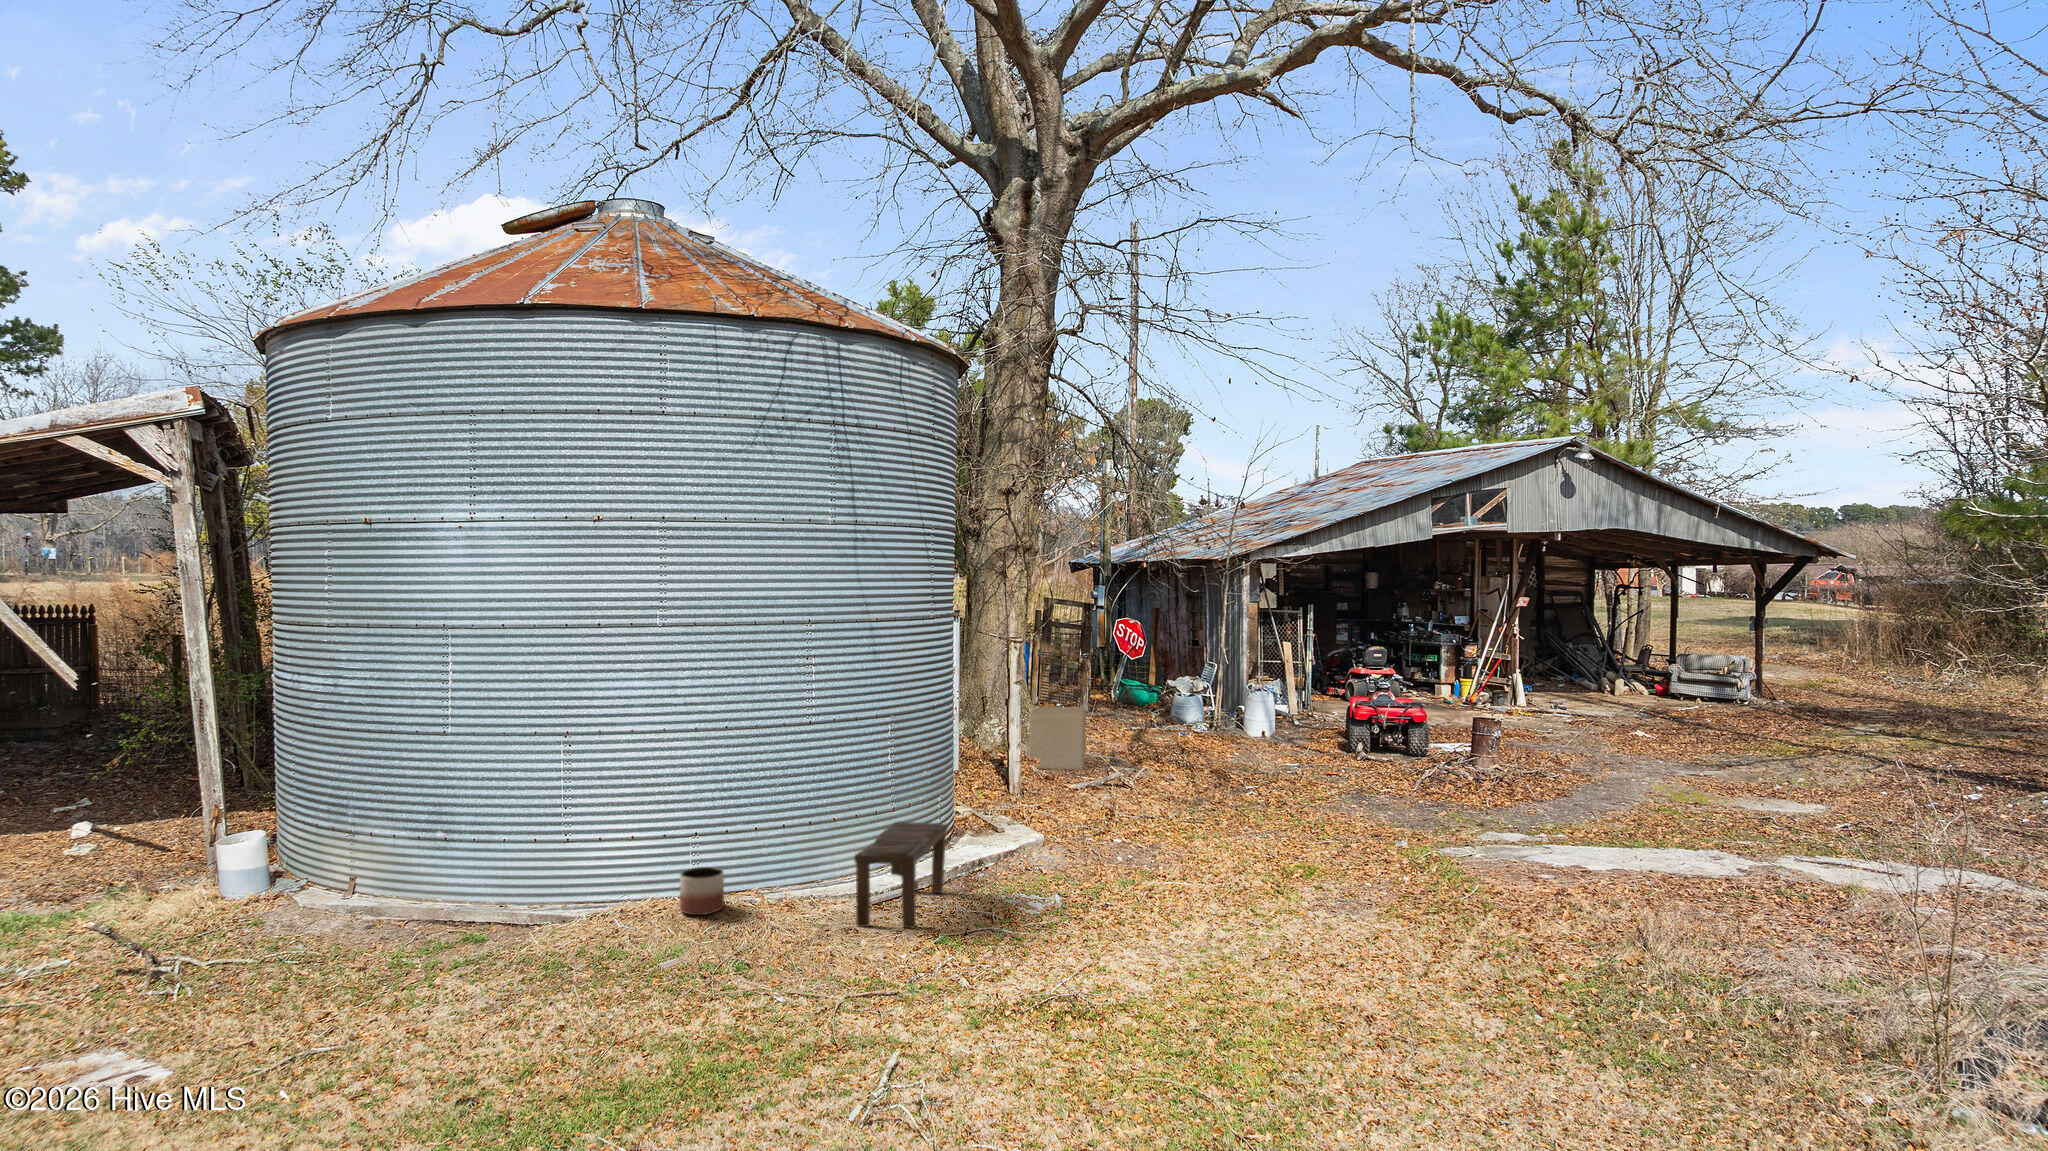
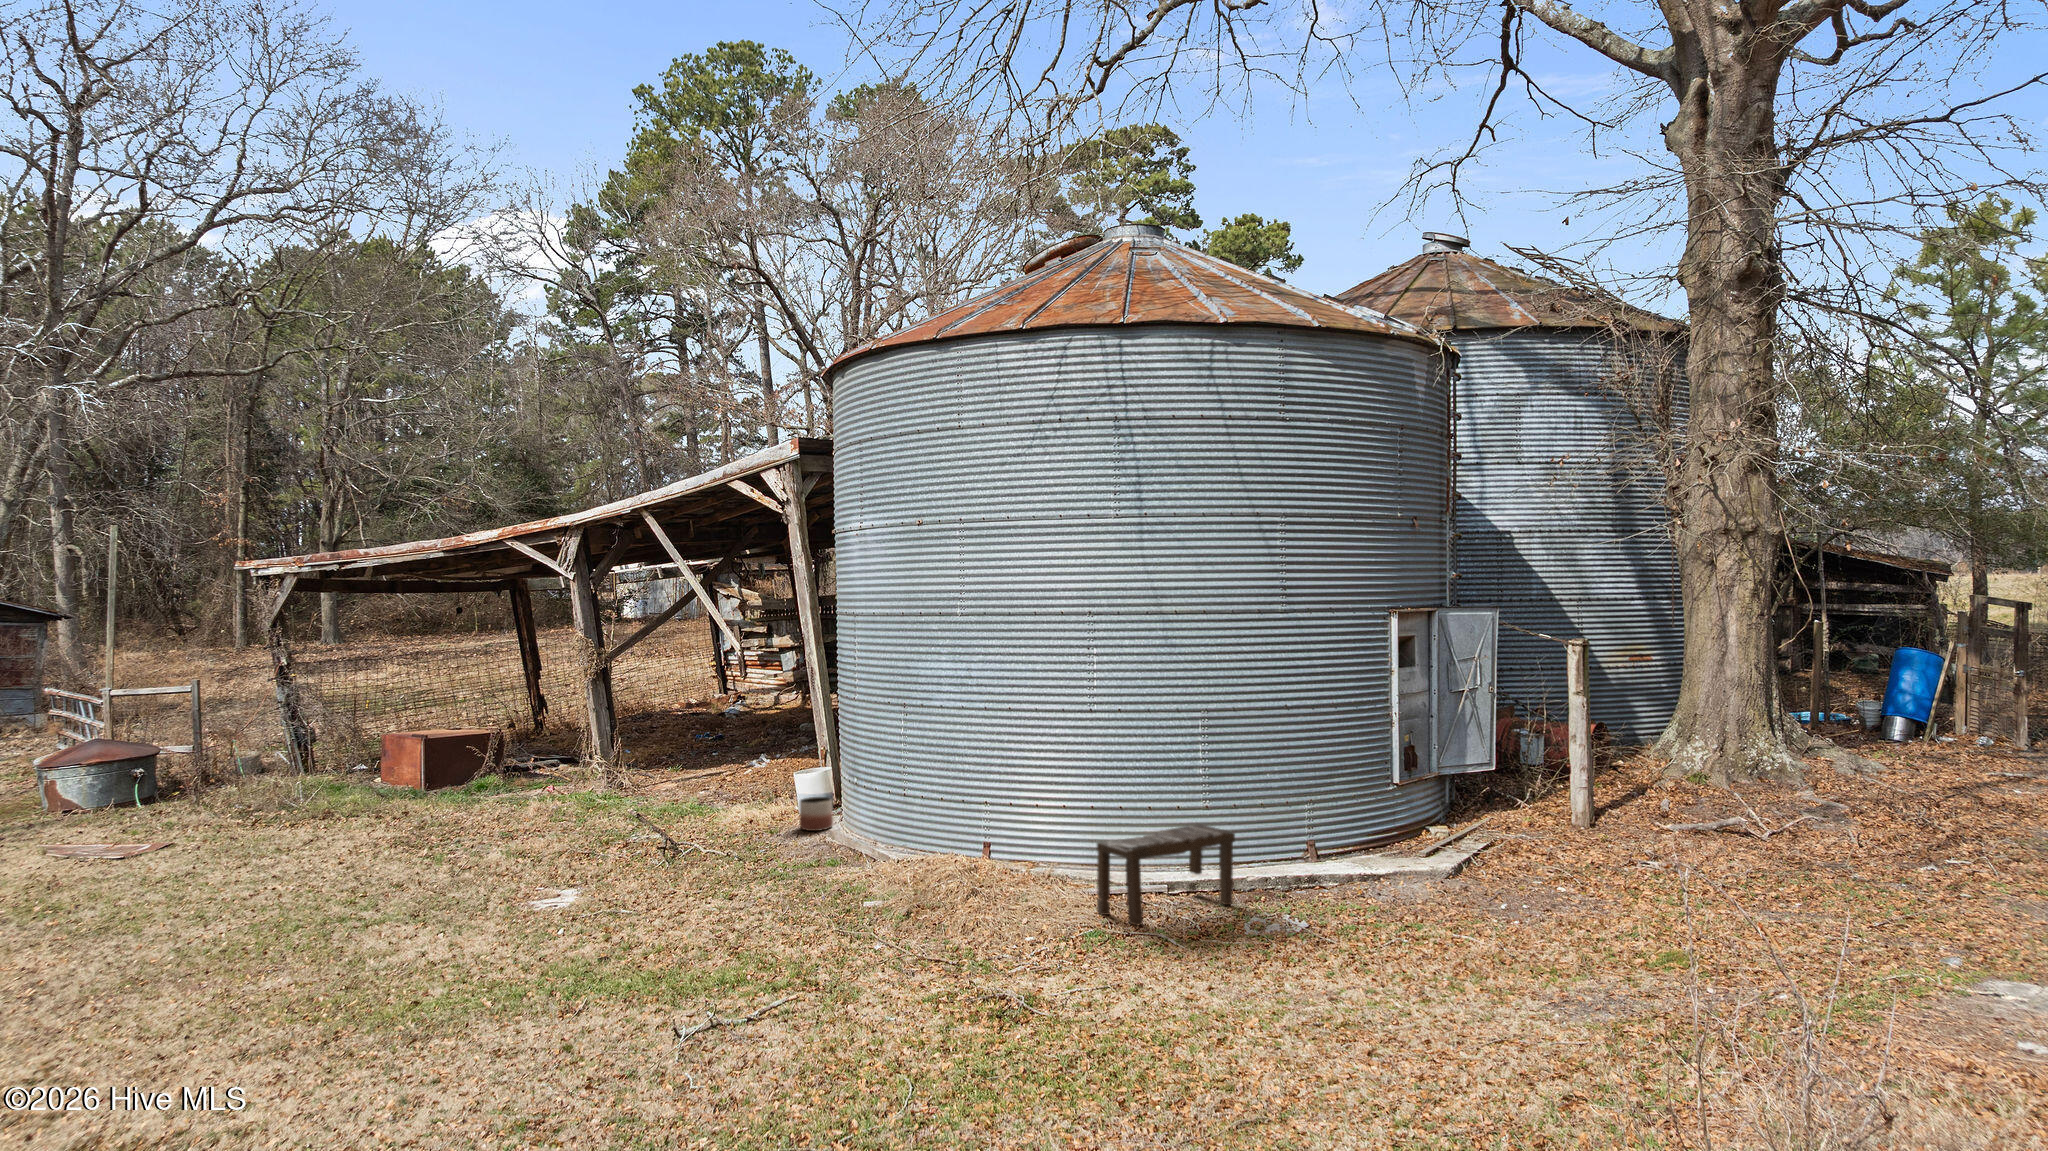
cardboard box: present [1029,707,1086,770] -> none [1635,738,1740,826]
planter: present [680,867,724,915] -> present [800,797,833,831]

